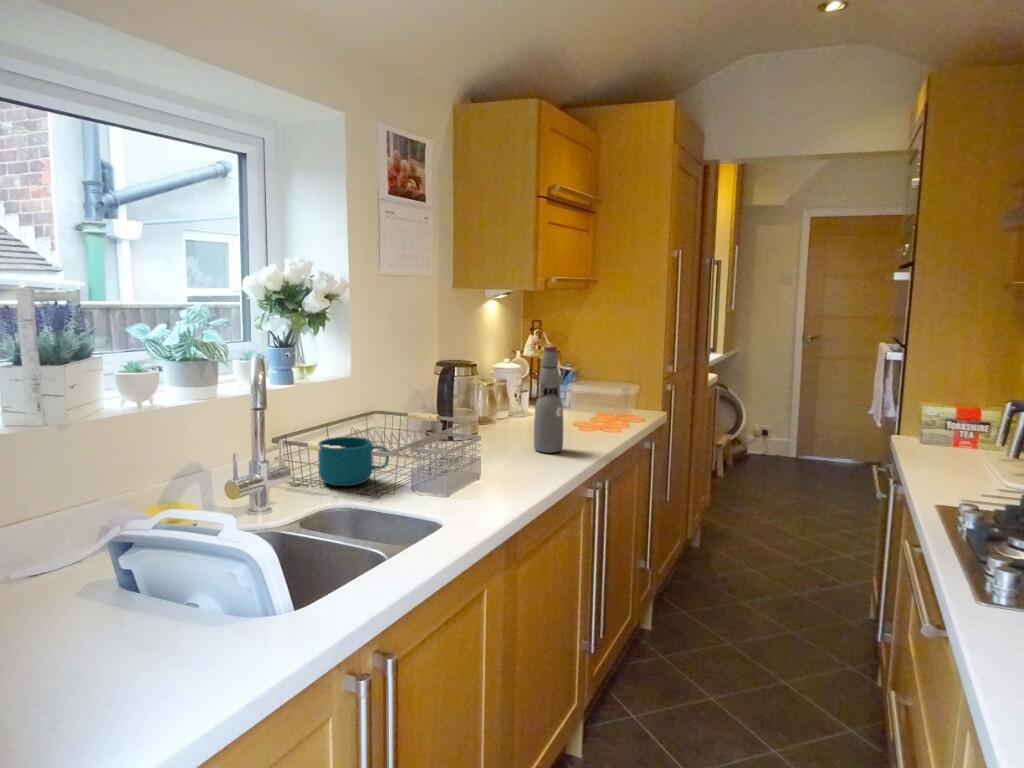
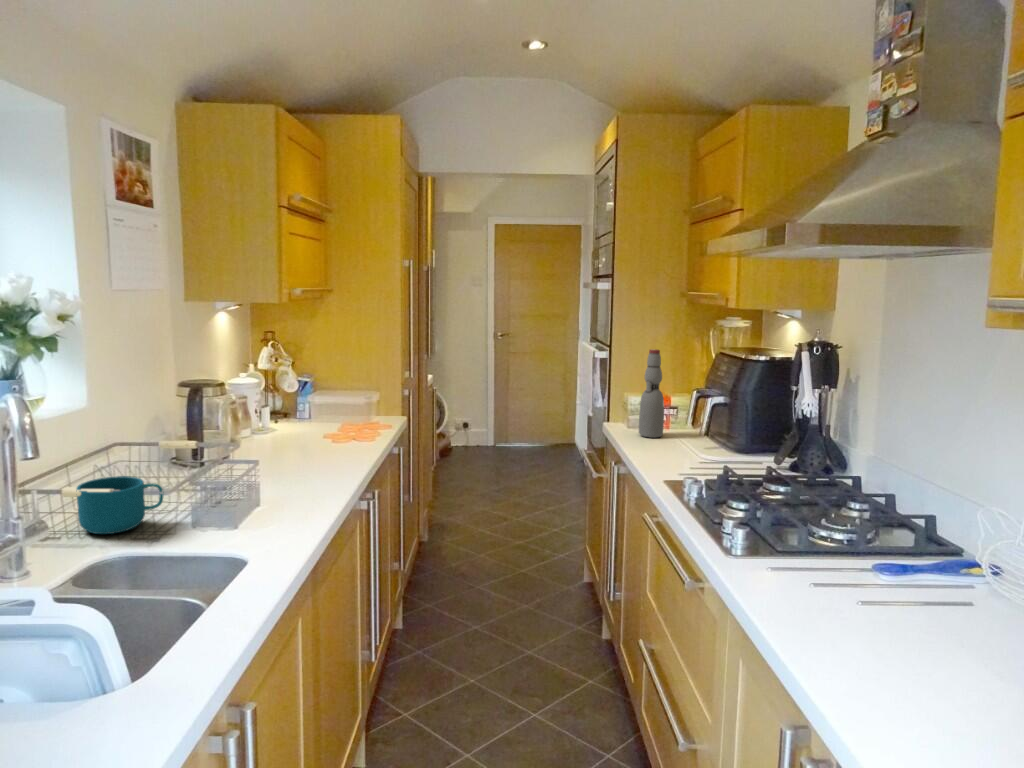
bottle: present [534,346,563,453] -> present [639,349,664,438]

